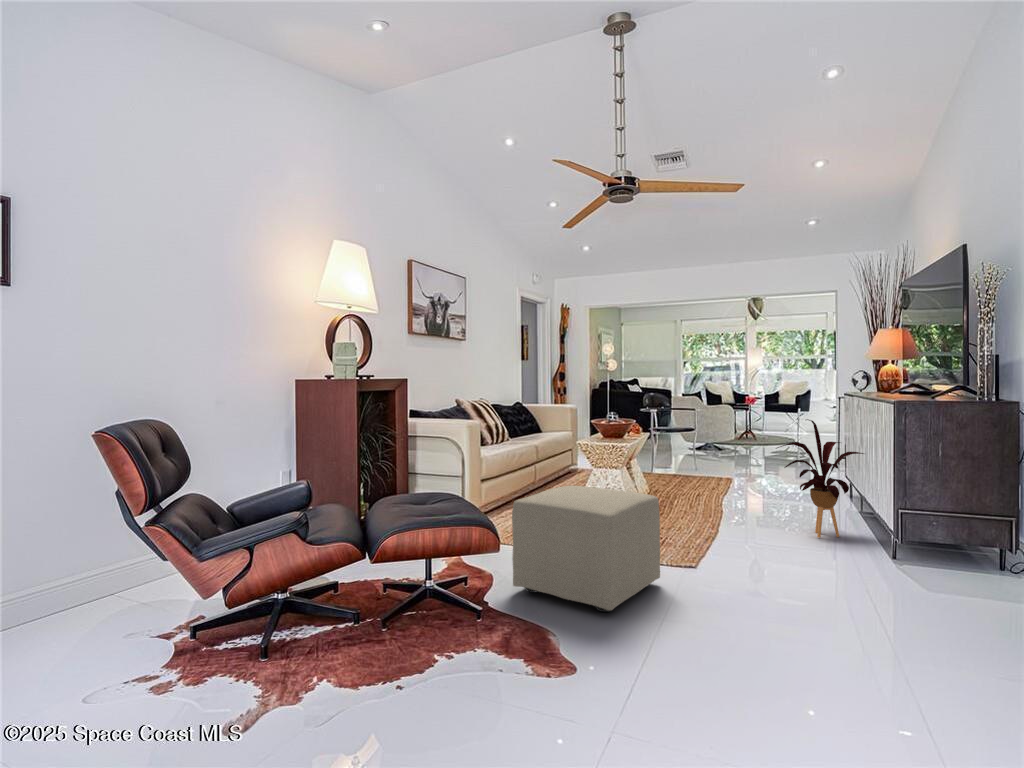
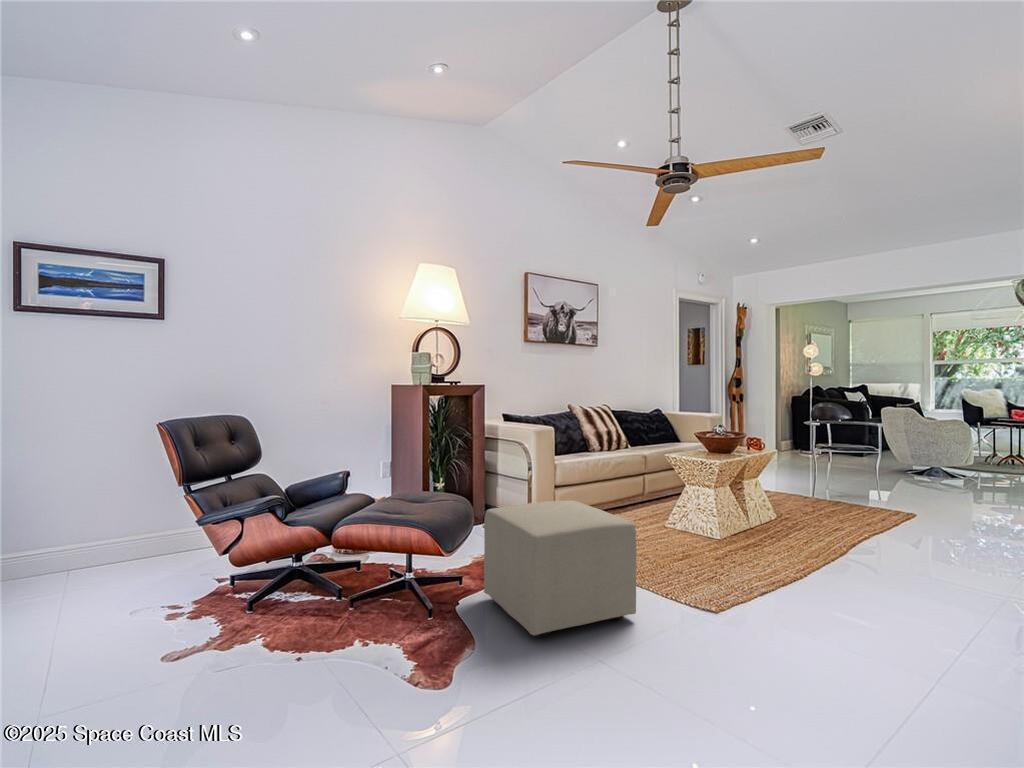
house plant: present [777,419,864,538] -> none [871,448,1011,611]

